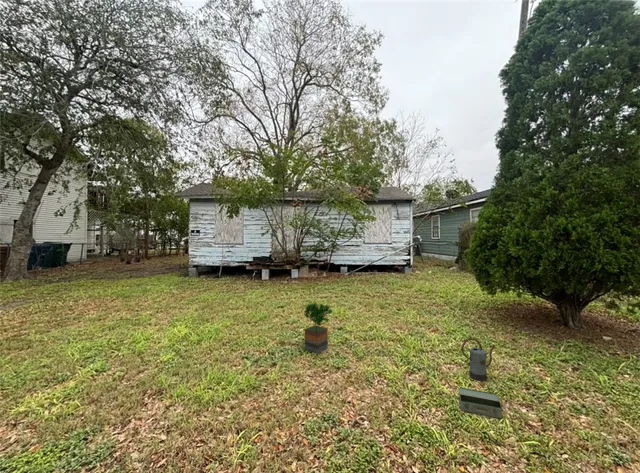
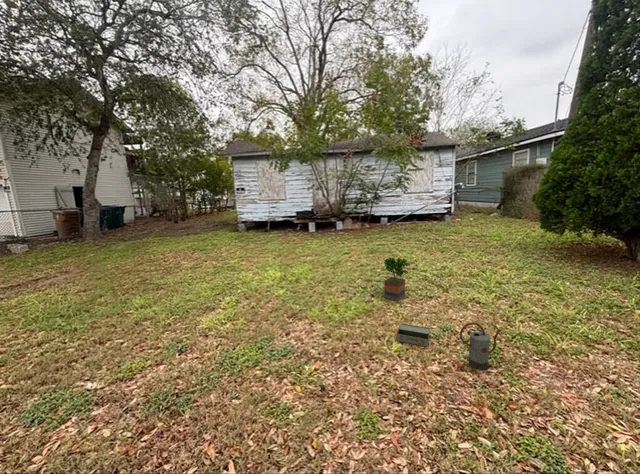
watering can: present [462,338,495,381] -> present [460,323,501,369]
toolbox: present [459,387,502,418] -> present [397,324,430,347]

